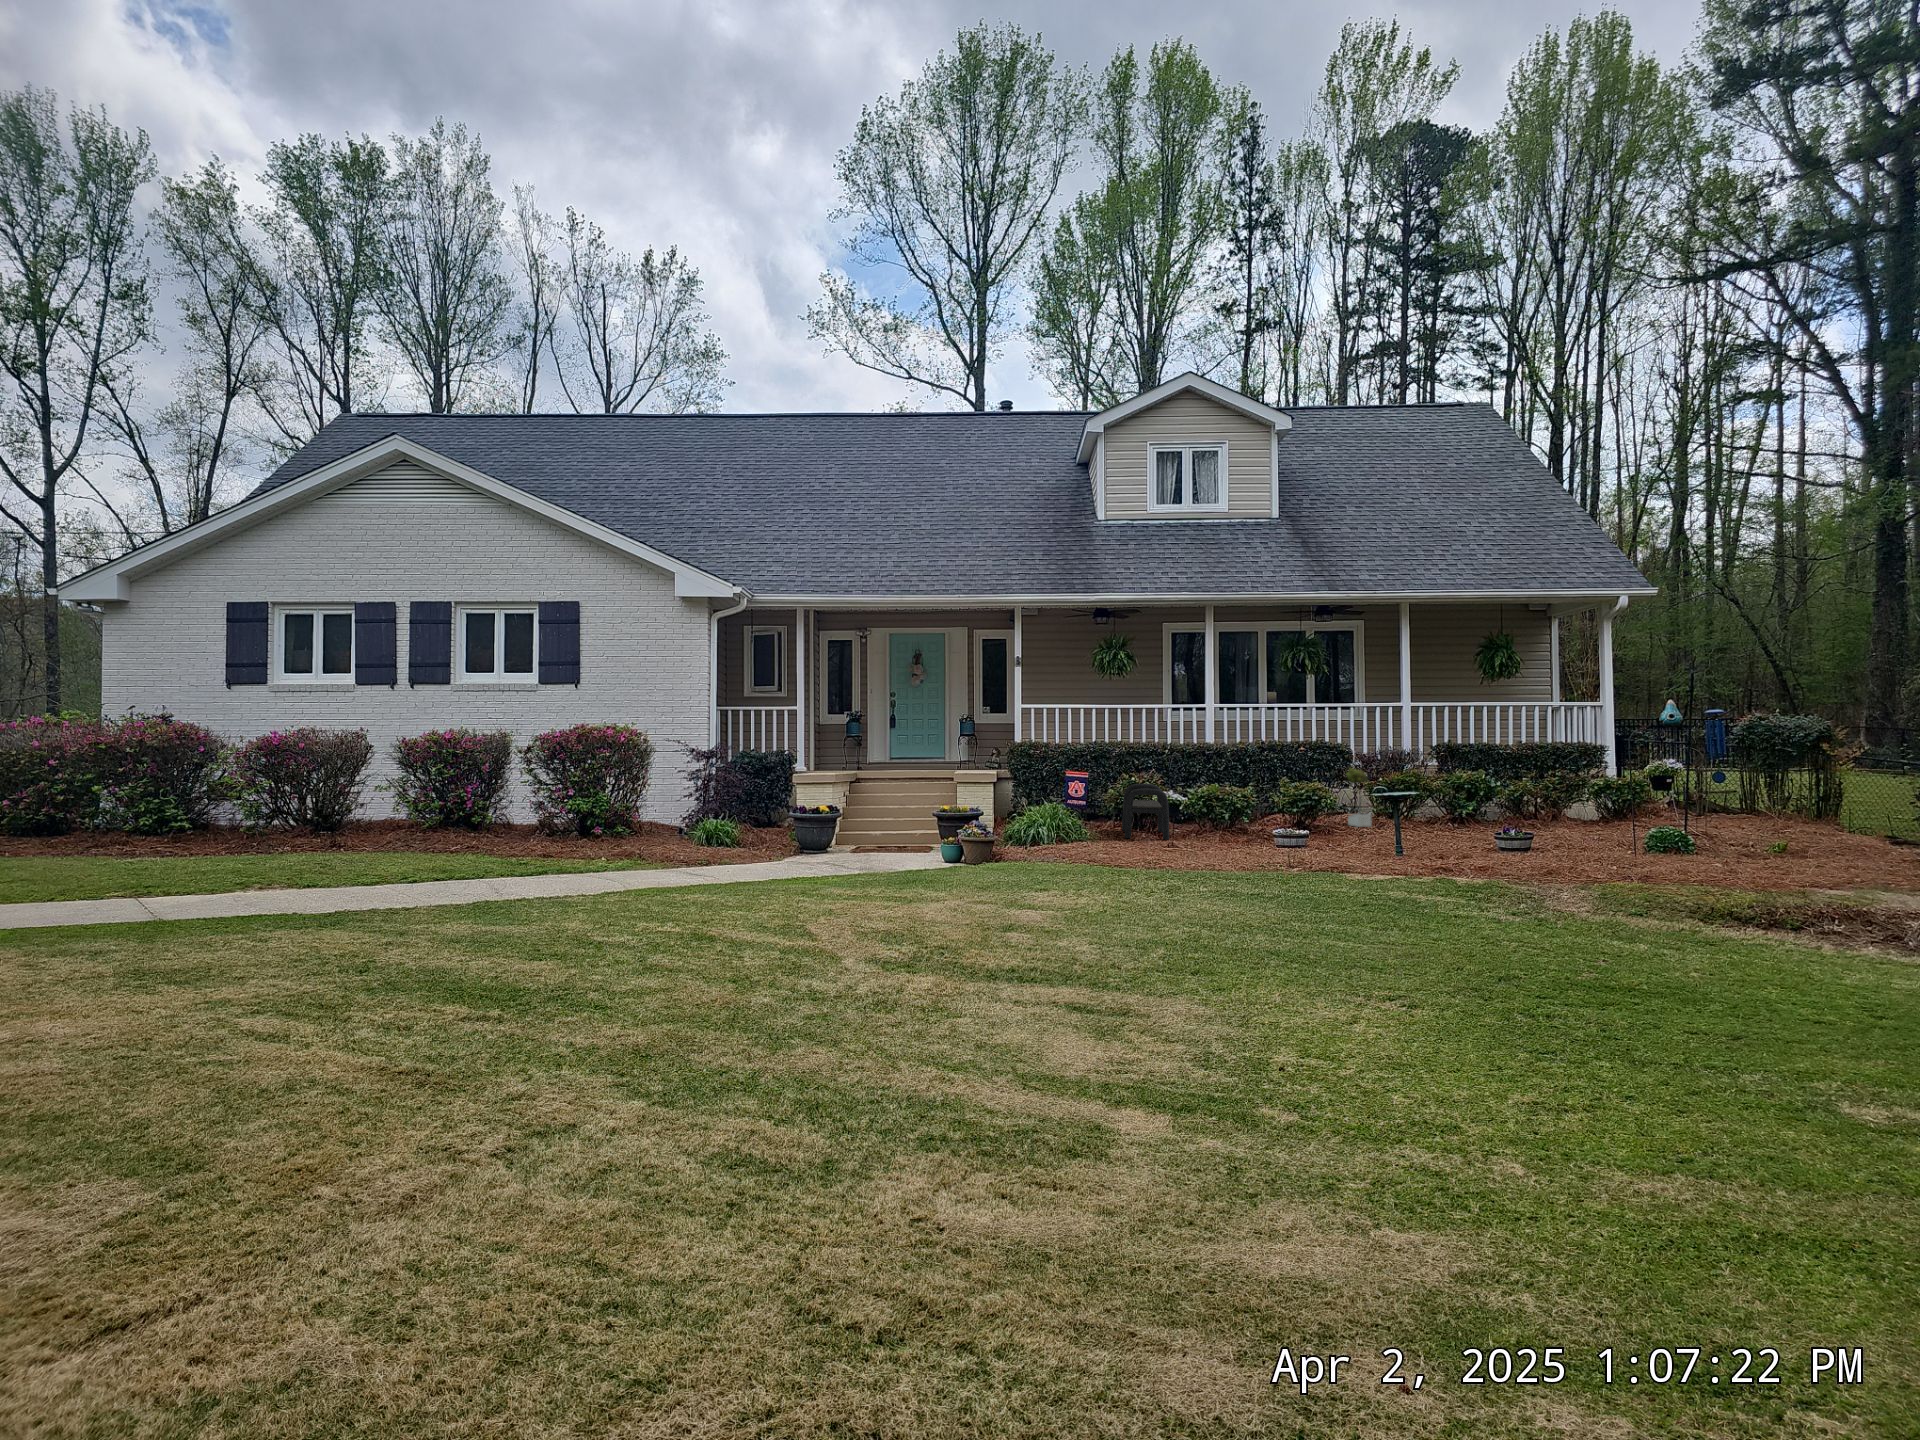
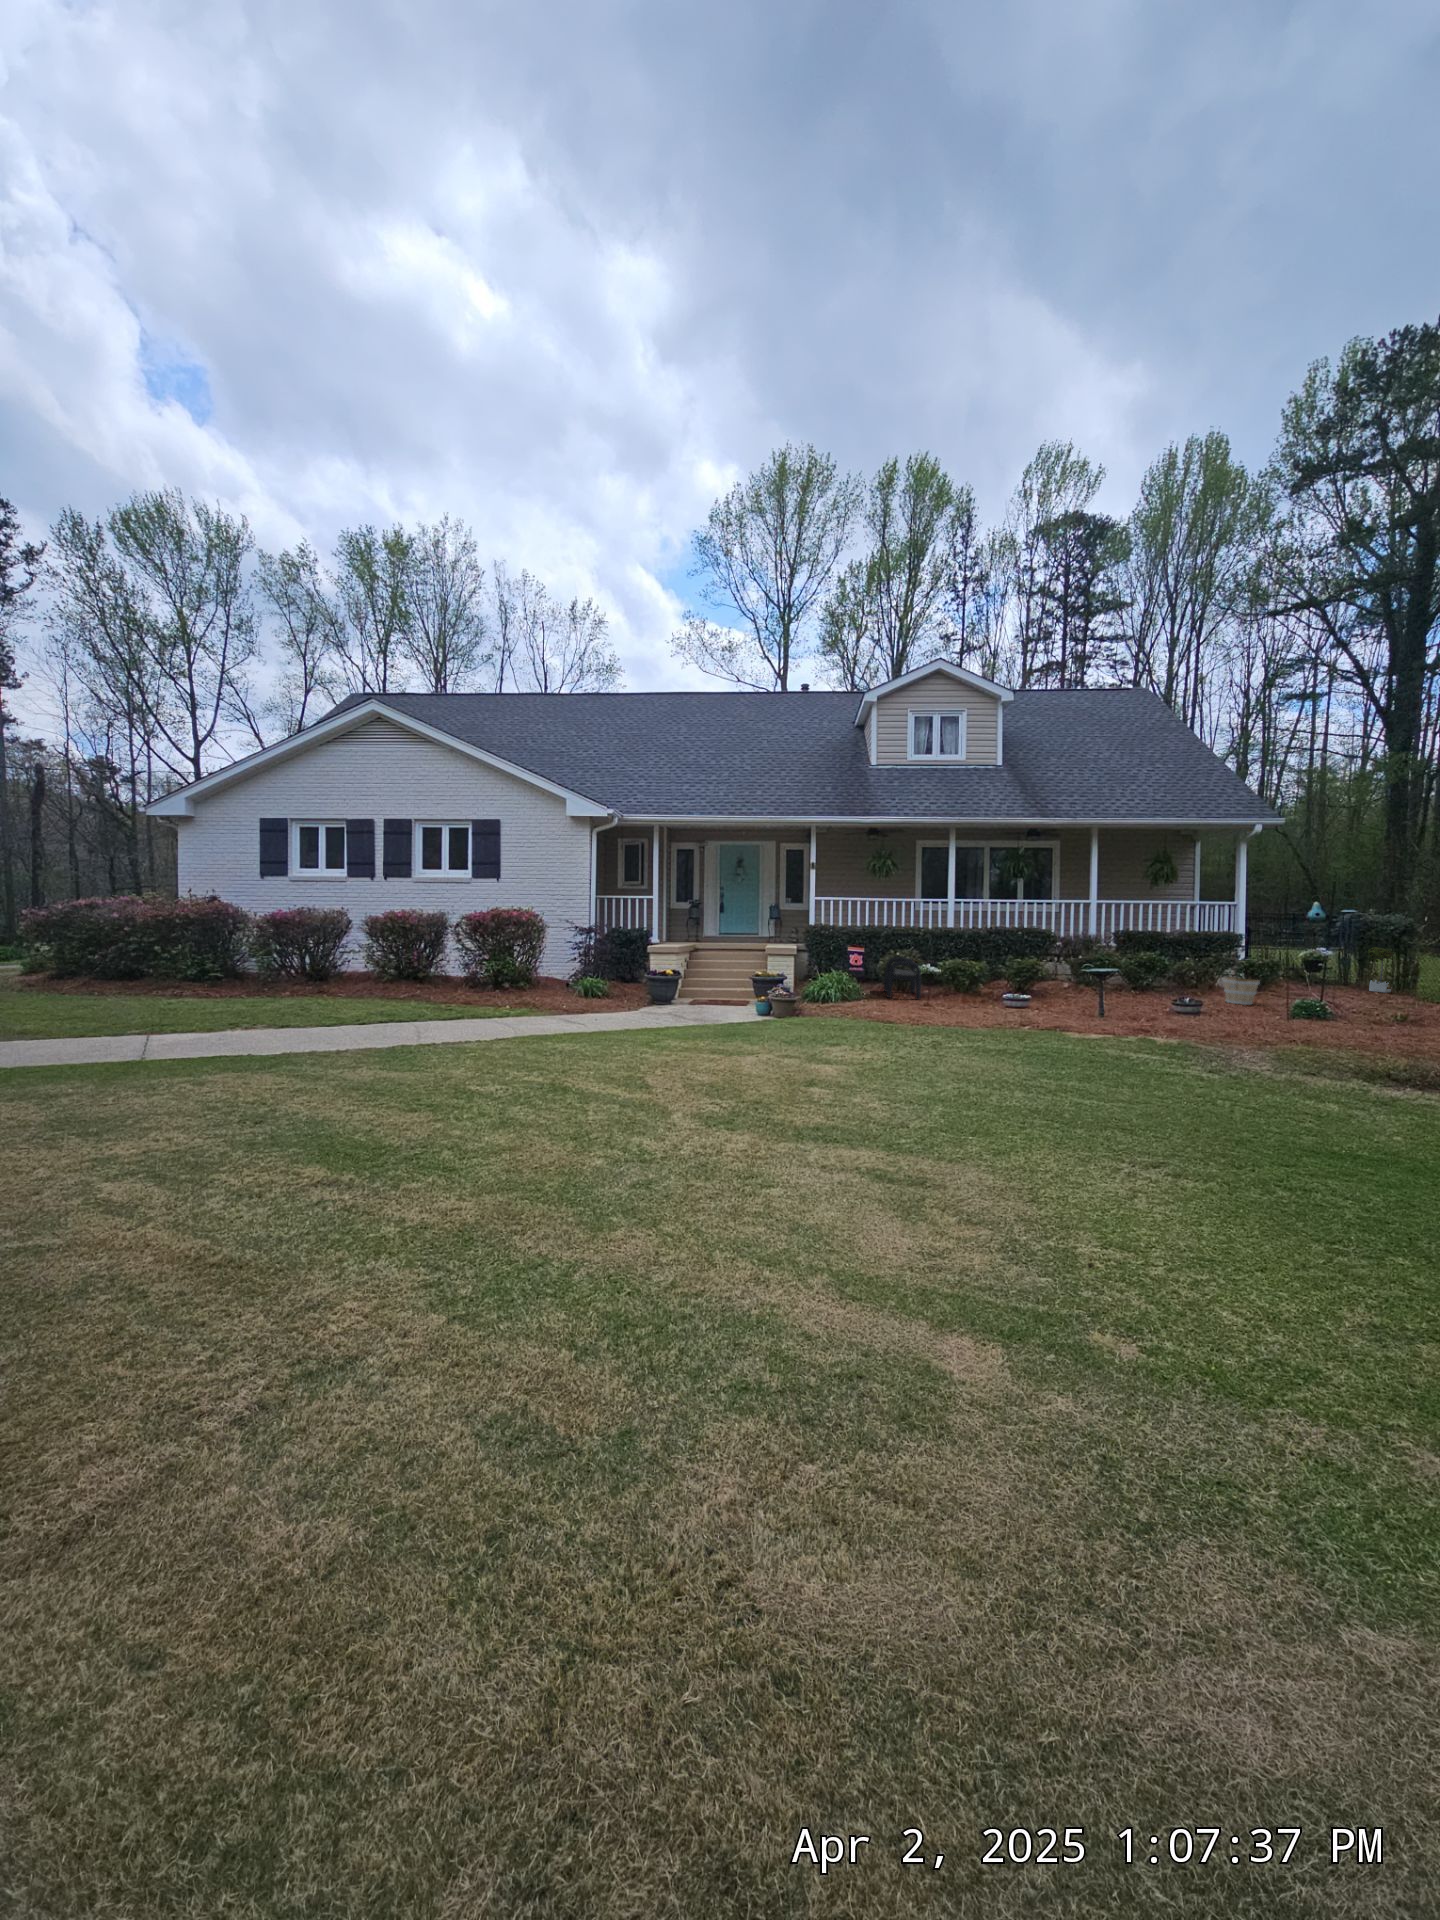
potted tree: present [1347,768,1371,827] -> present [1368,947,1394,993]
wooden bucket: none [1563,800,1607,836] -> present [1223,977,1260,1005]

